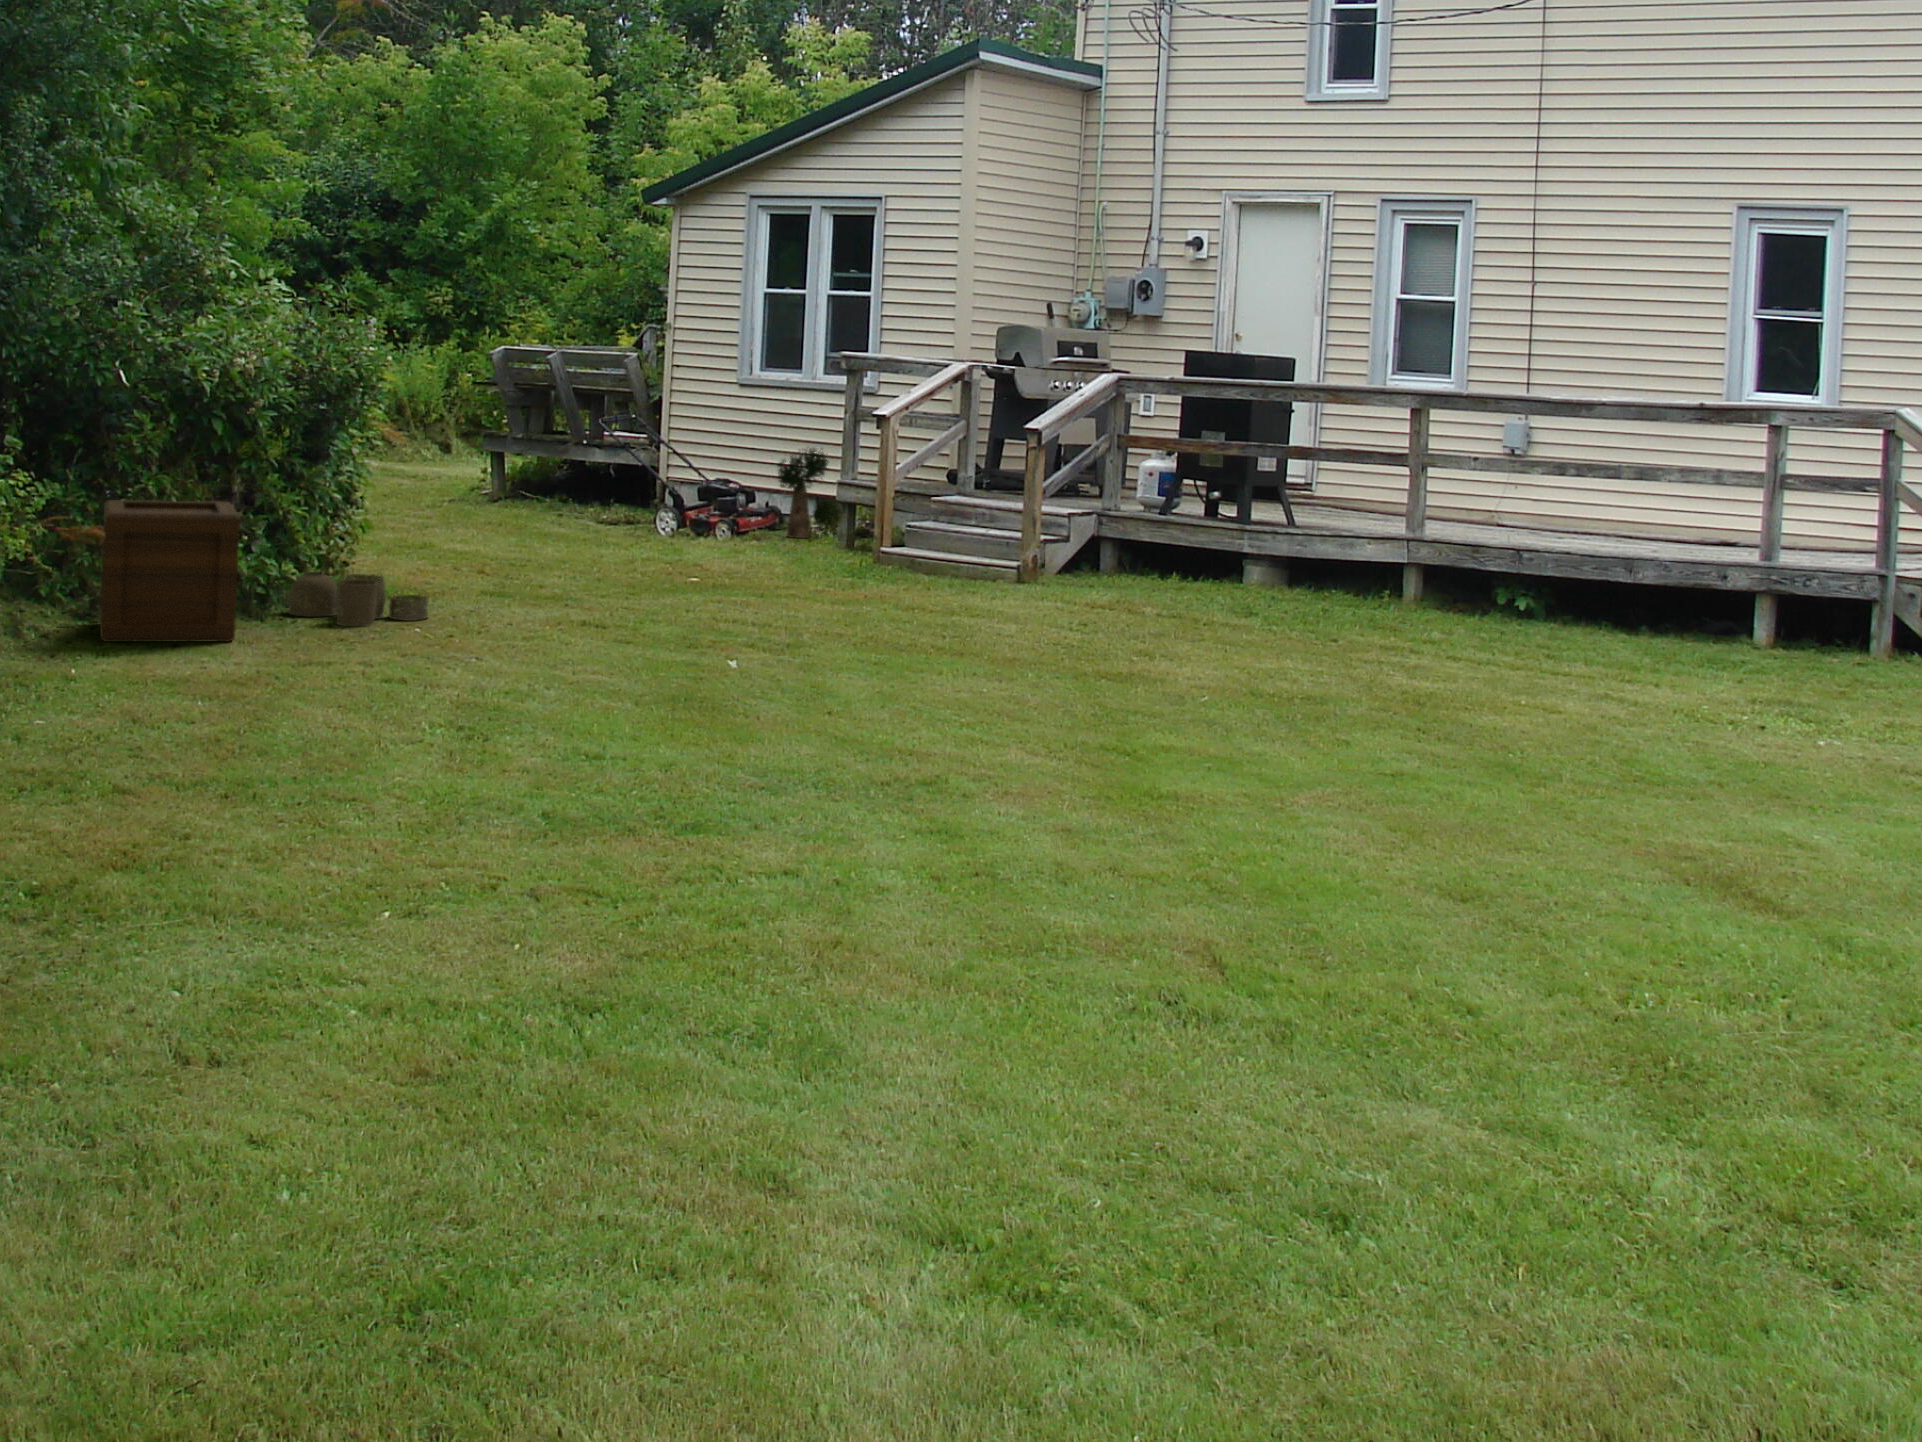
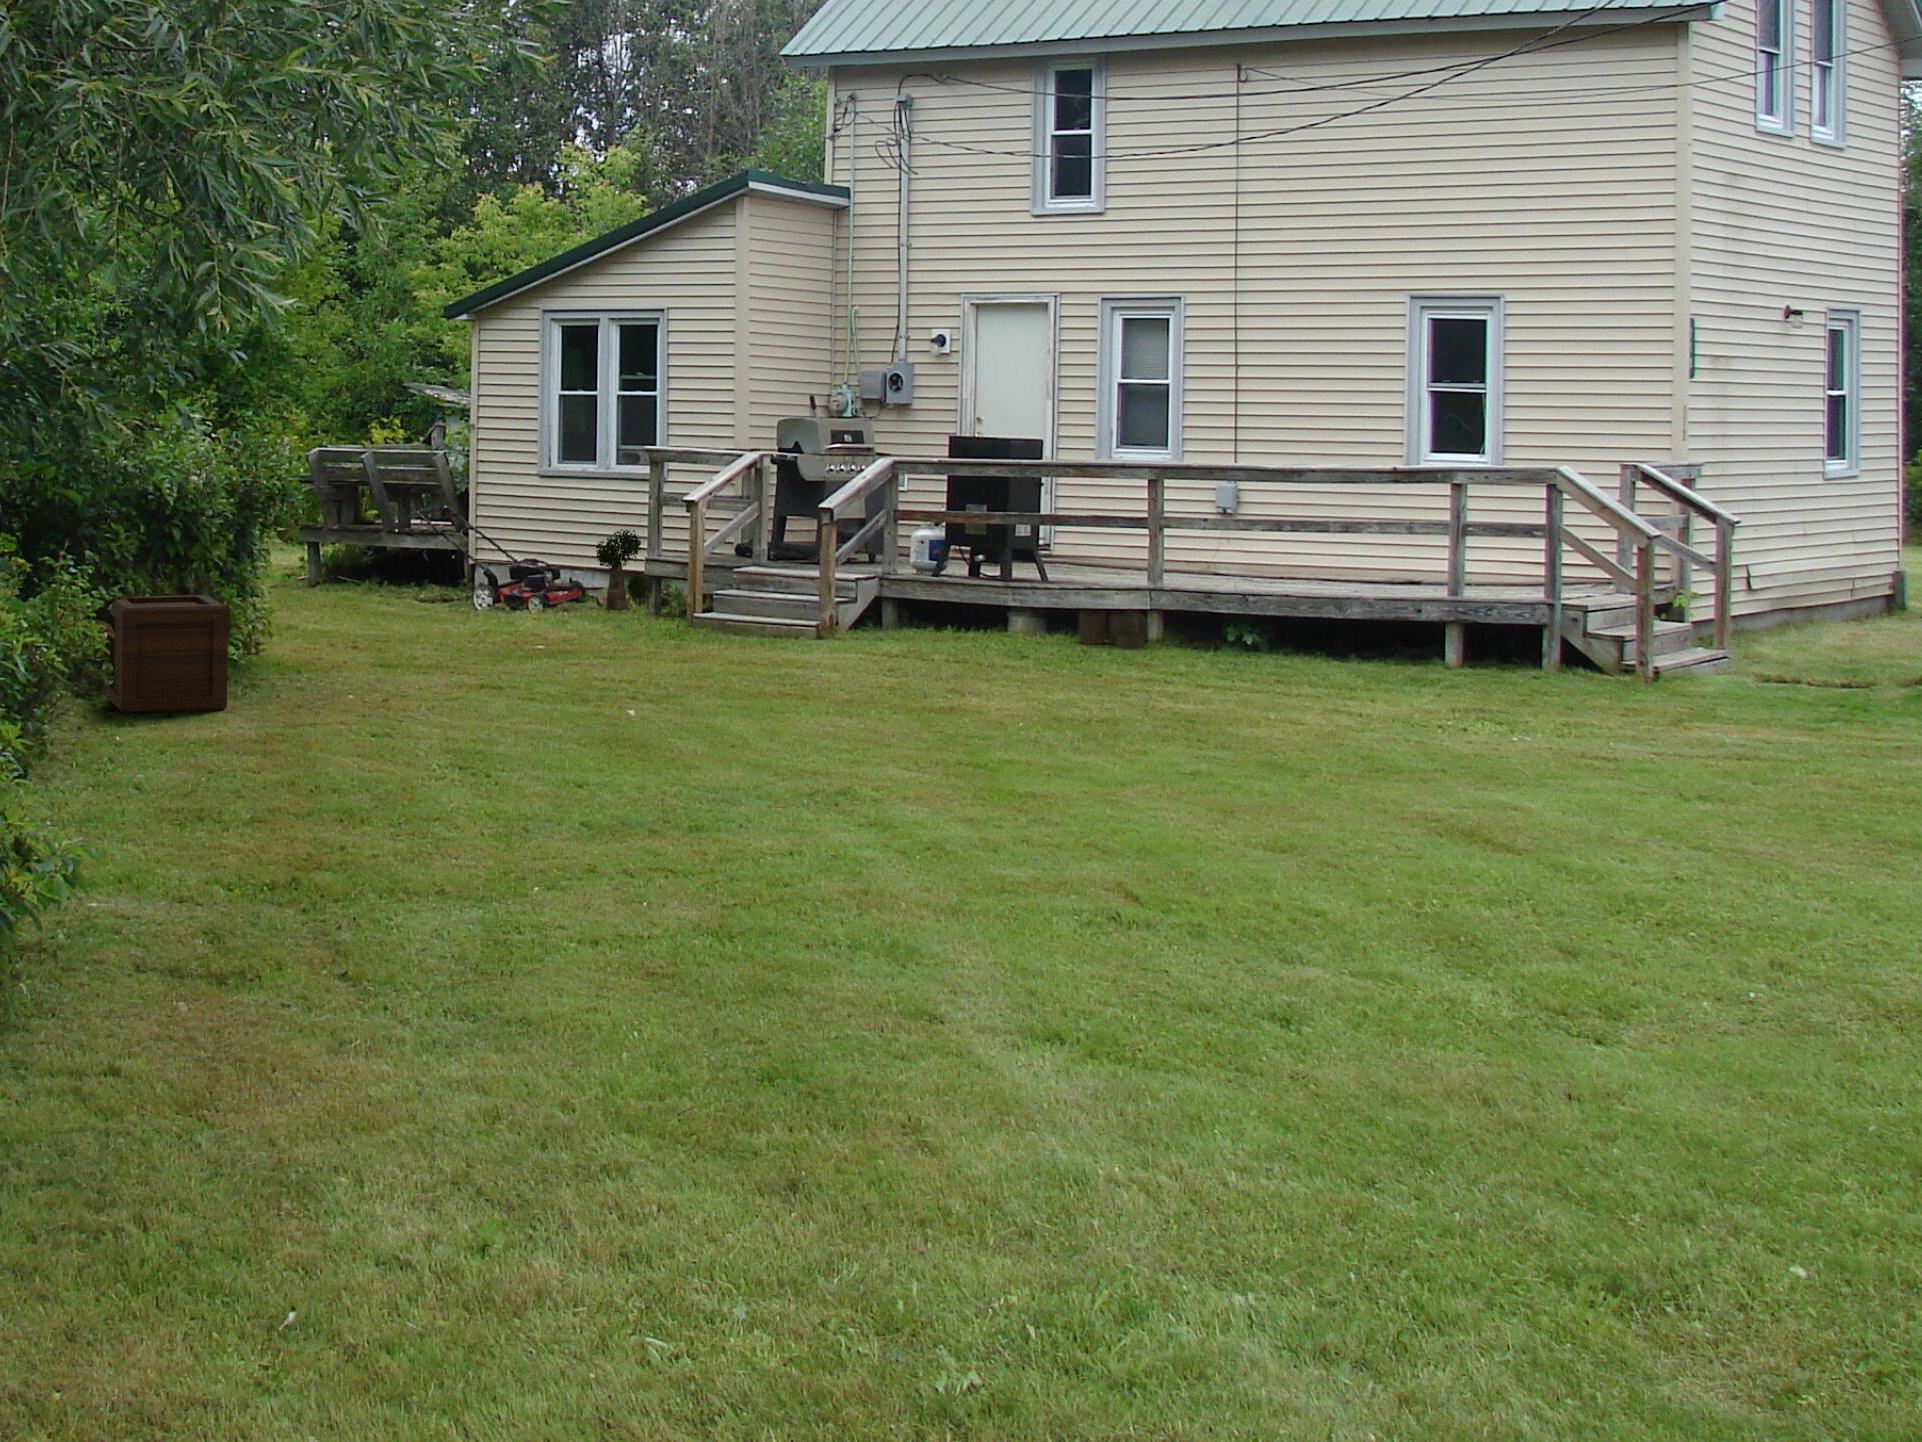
woven basket: present [289,569,429,626] -> present [1079,609,1148,649]

